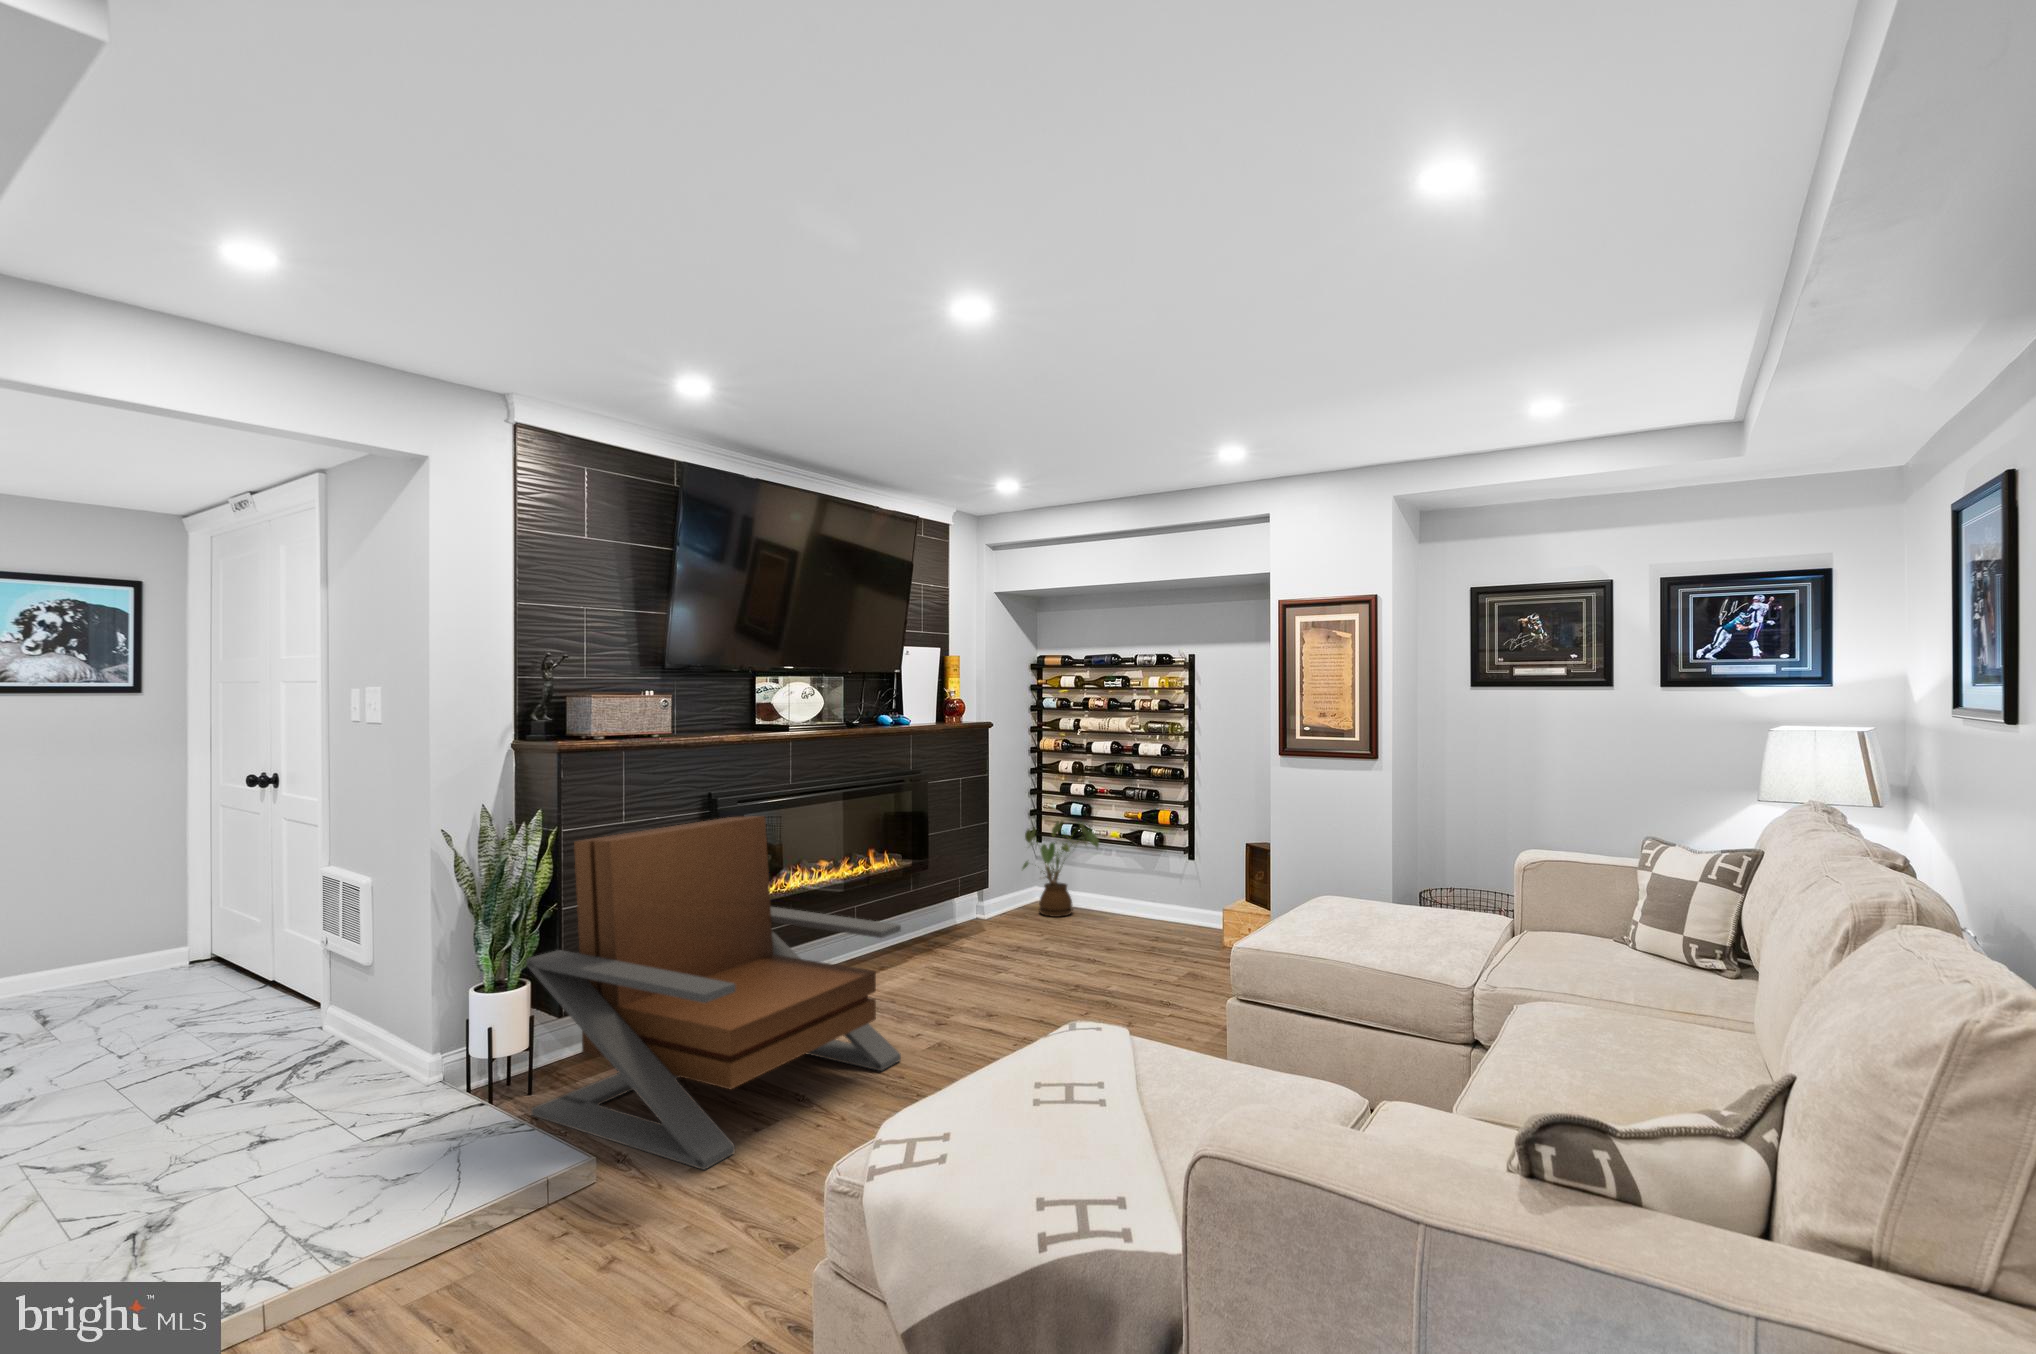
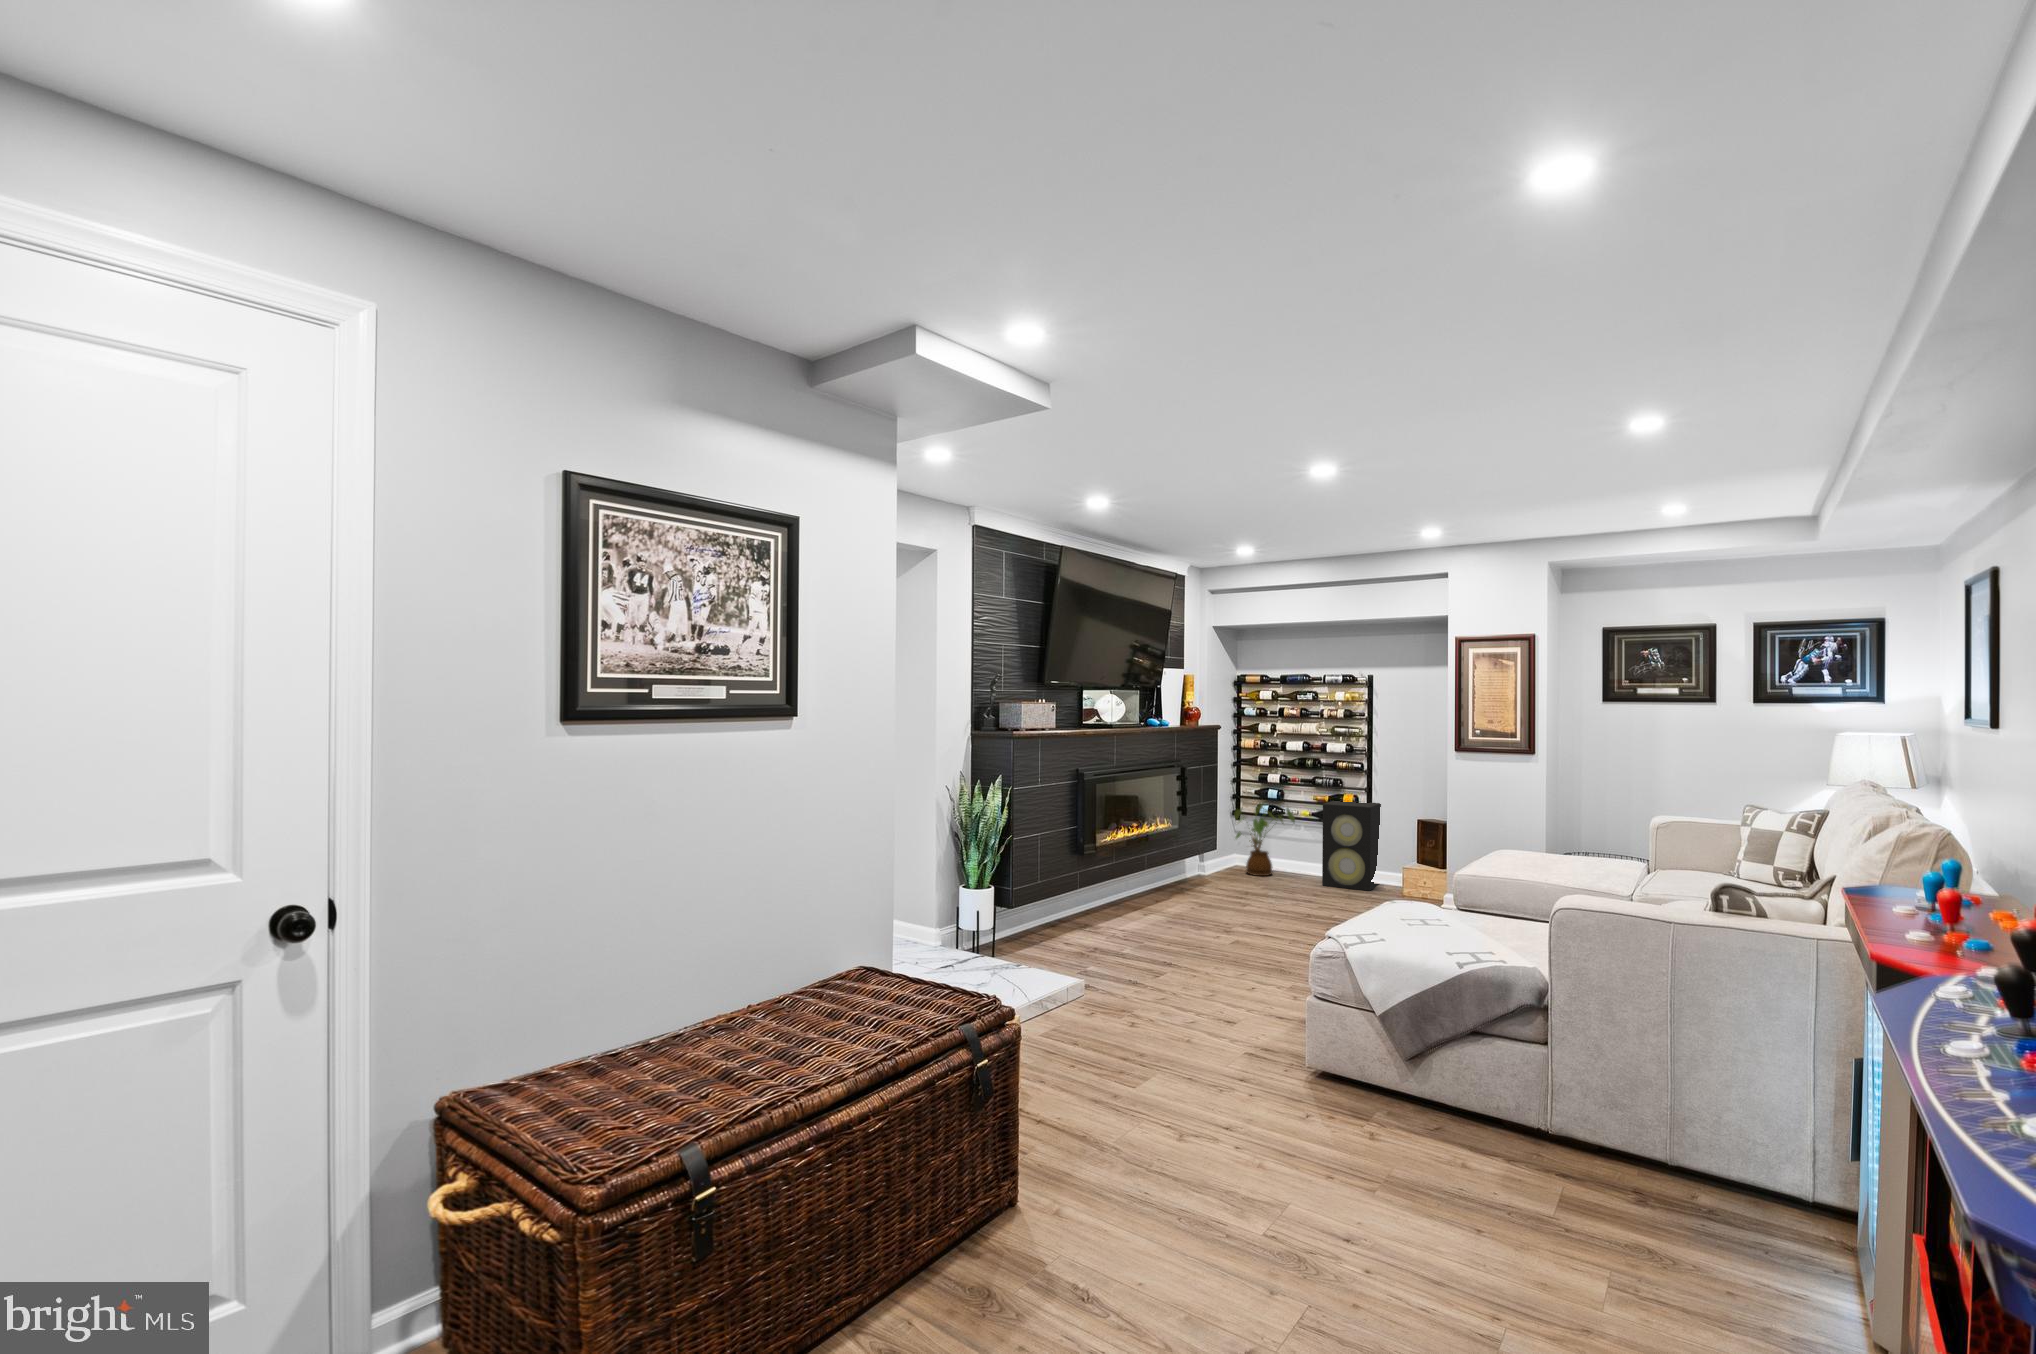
lounge chair: present [526,816,901,1170] -> none [1009,784,1224,992]
speaker: none [1126,817,1204,938] -> present [1322,801,1381,891]

